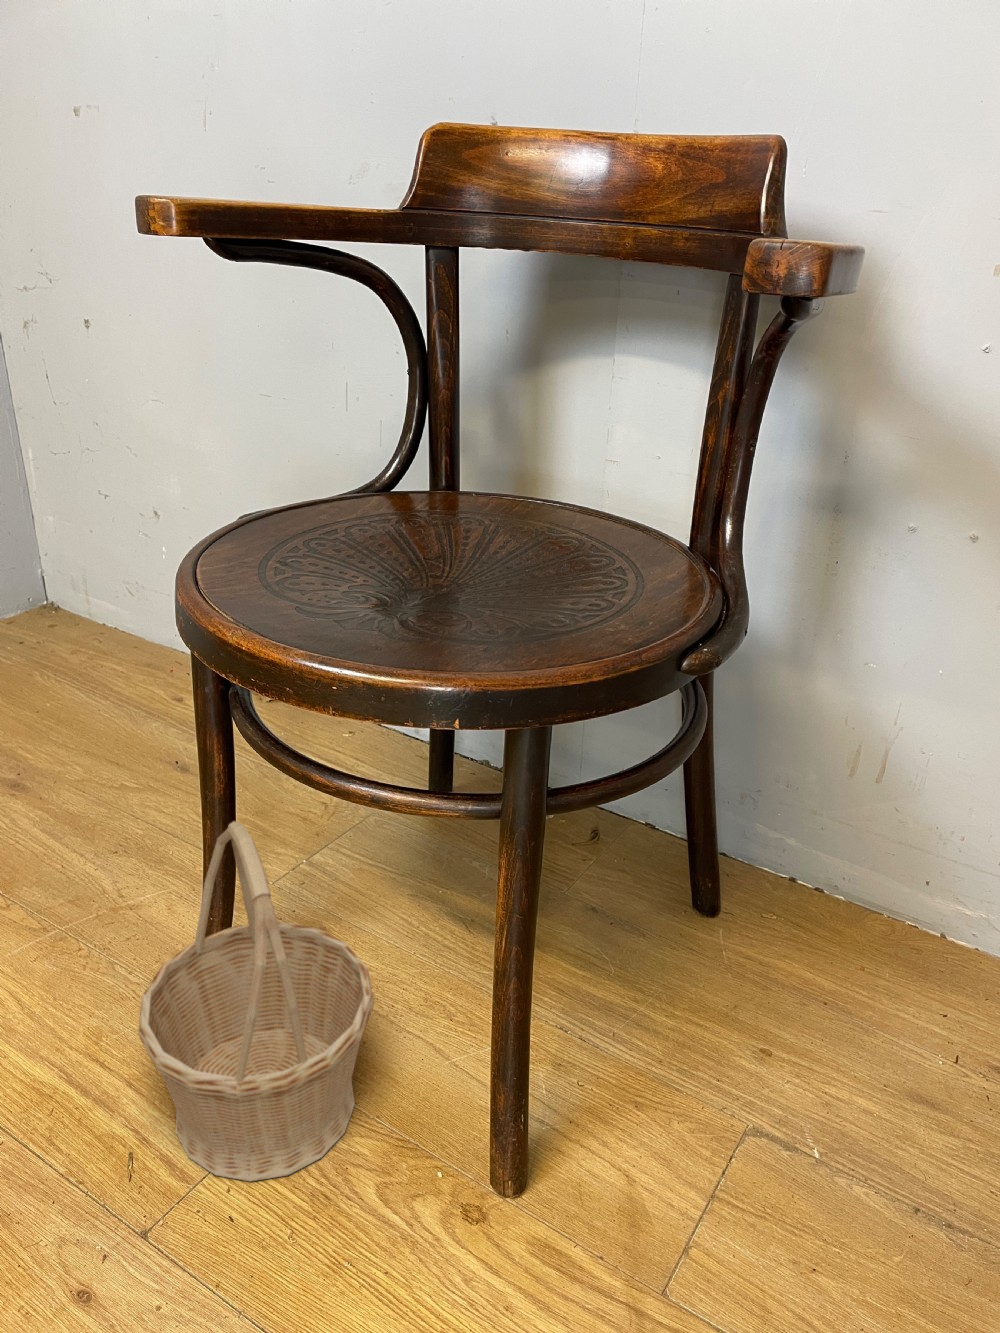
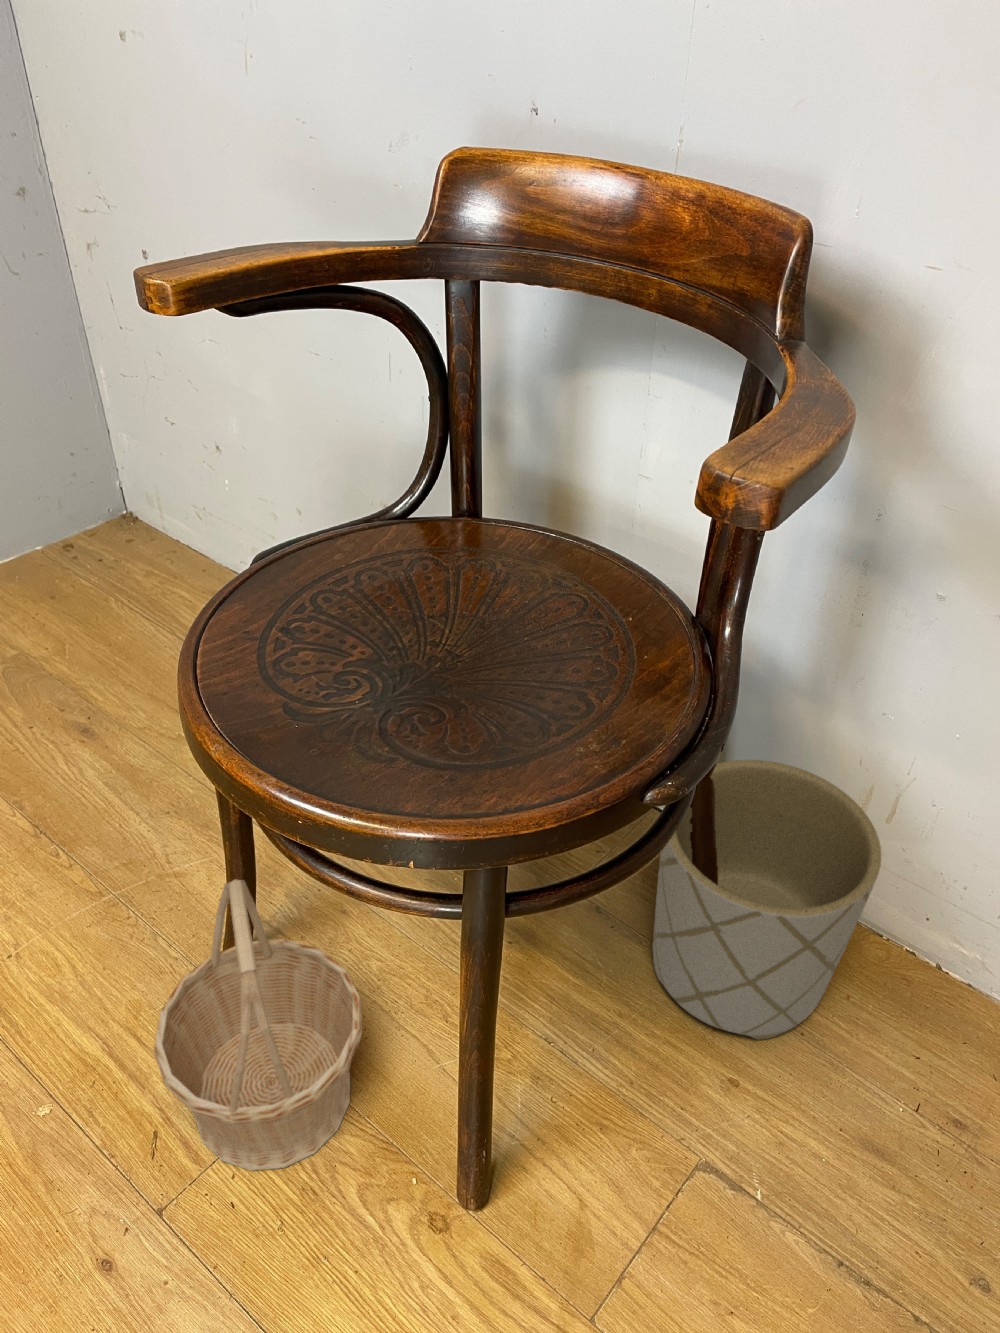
planter: none [657,723,889,1012] -> present [653,760,881,1040]

